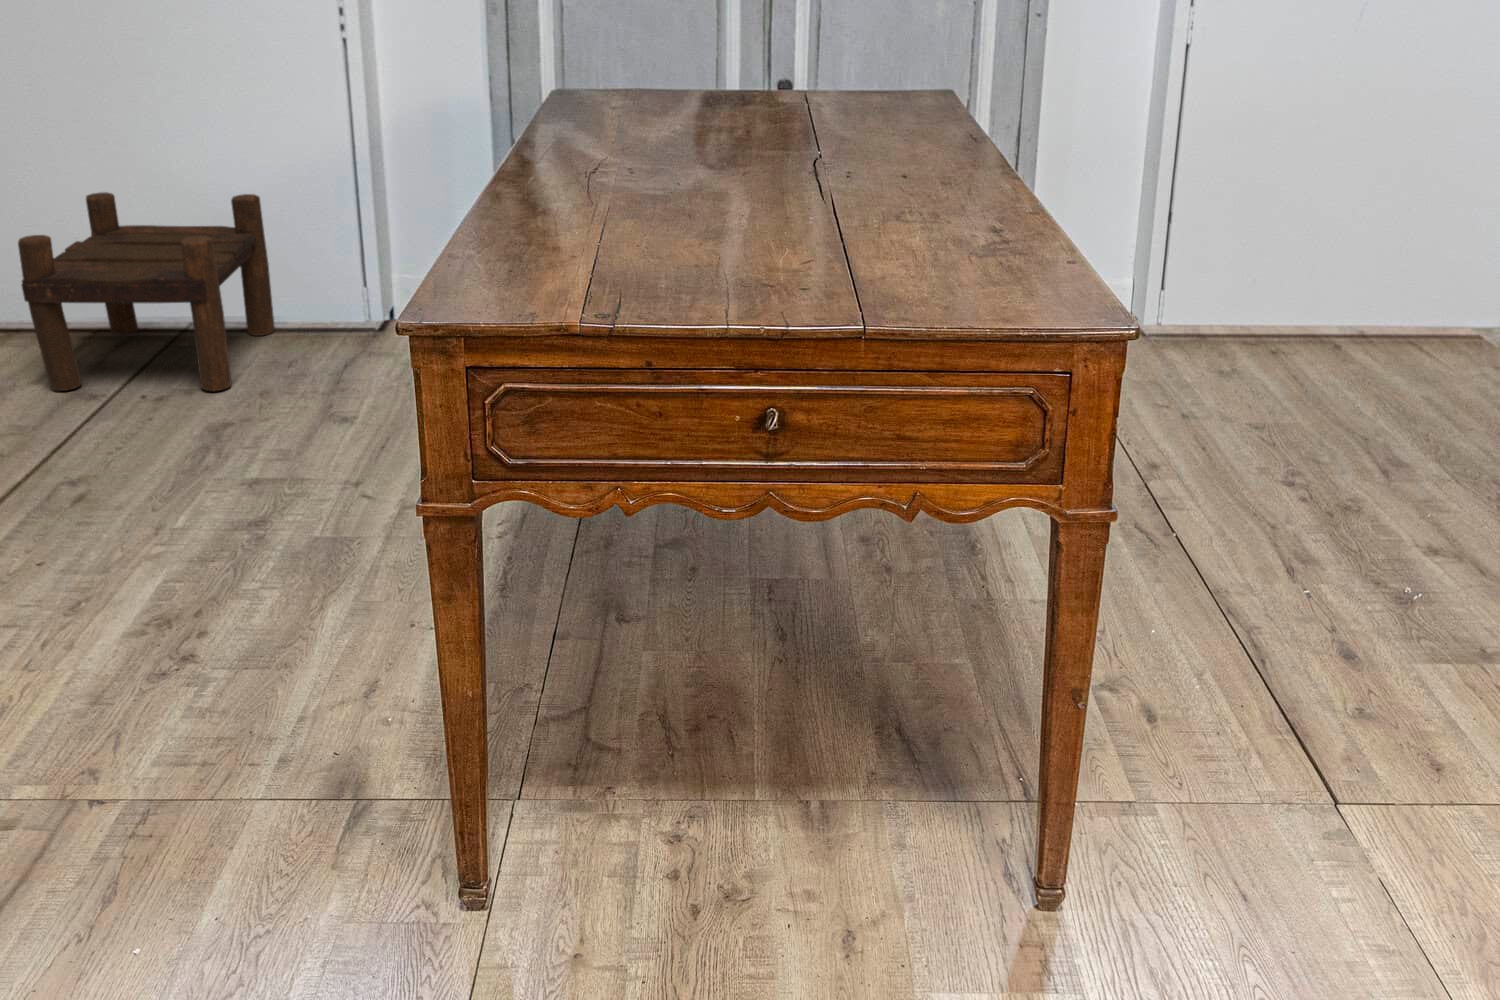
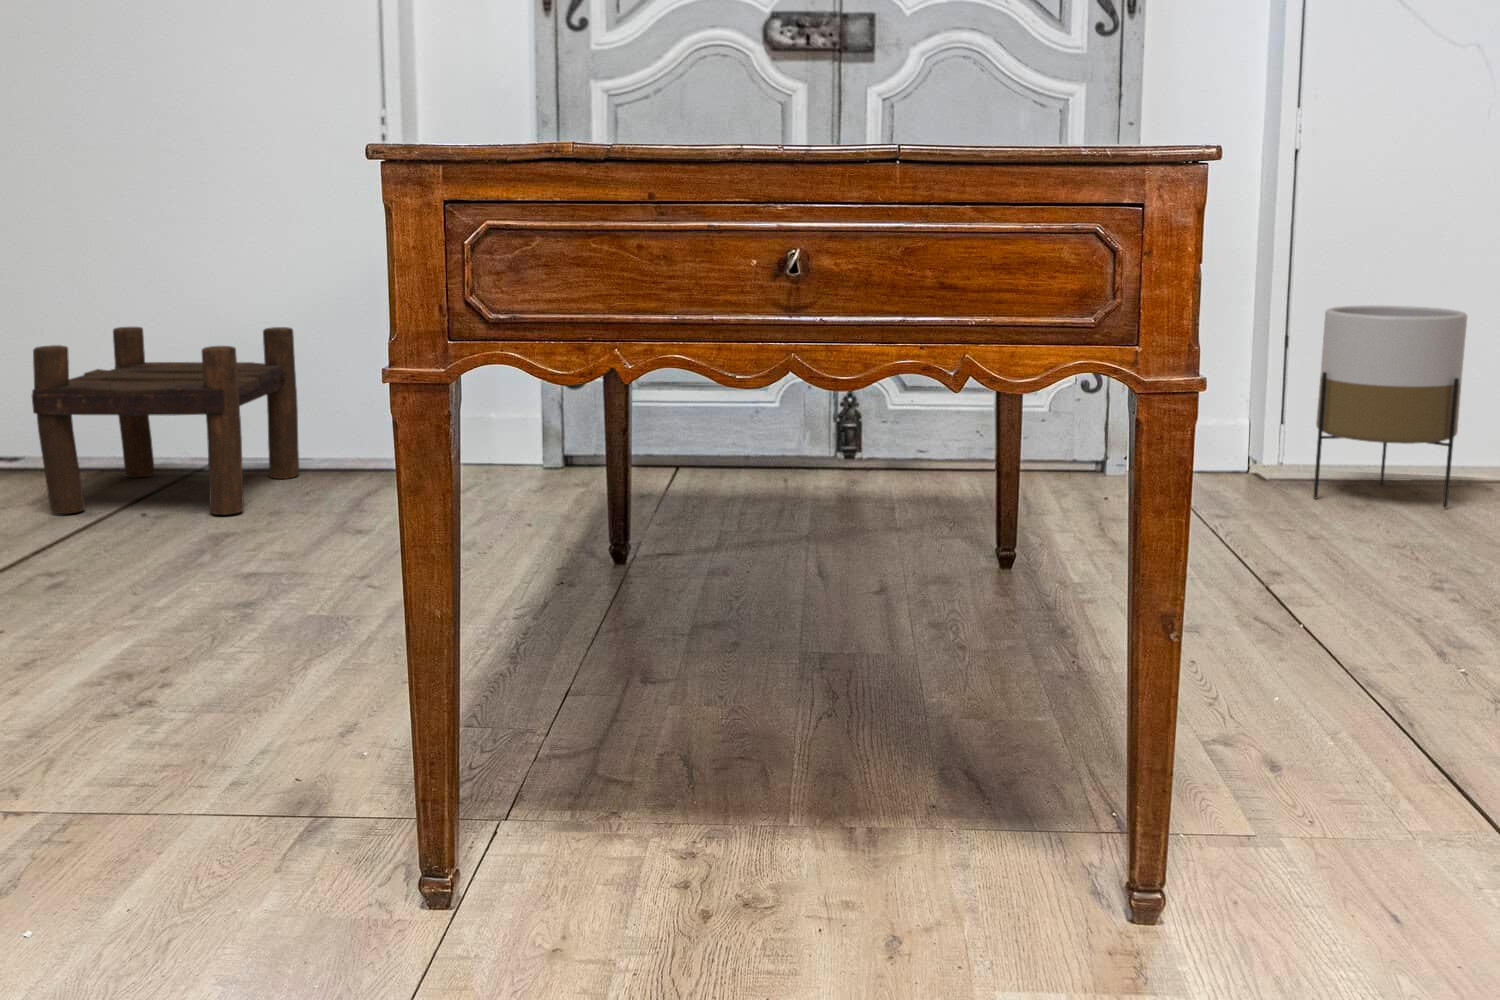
planter: none [1190,182,1337,373] -> present [1313,306,1467,508]

